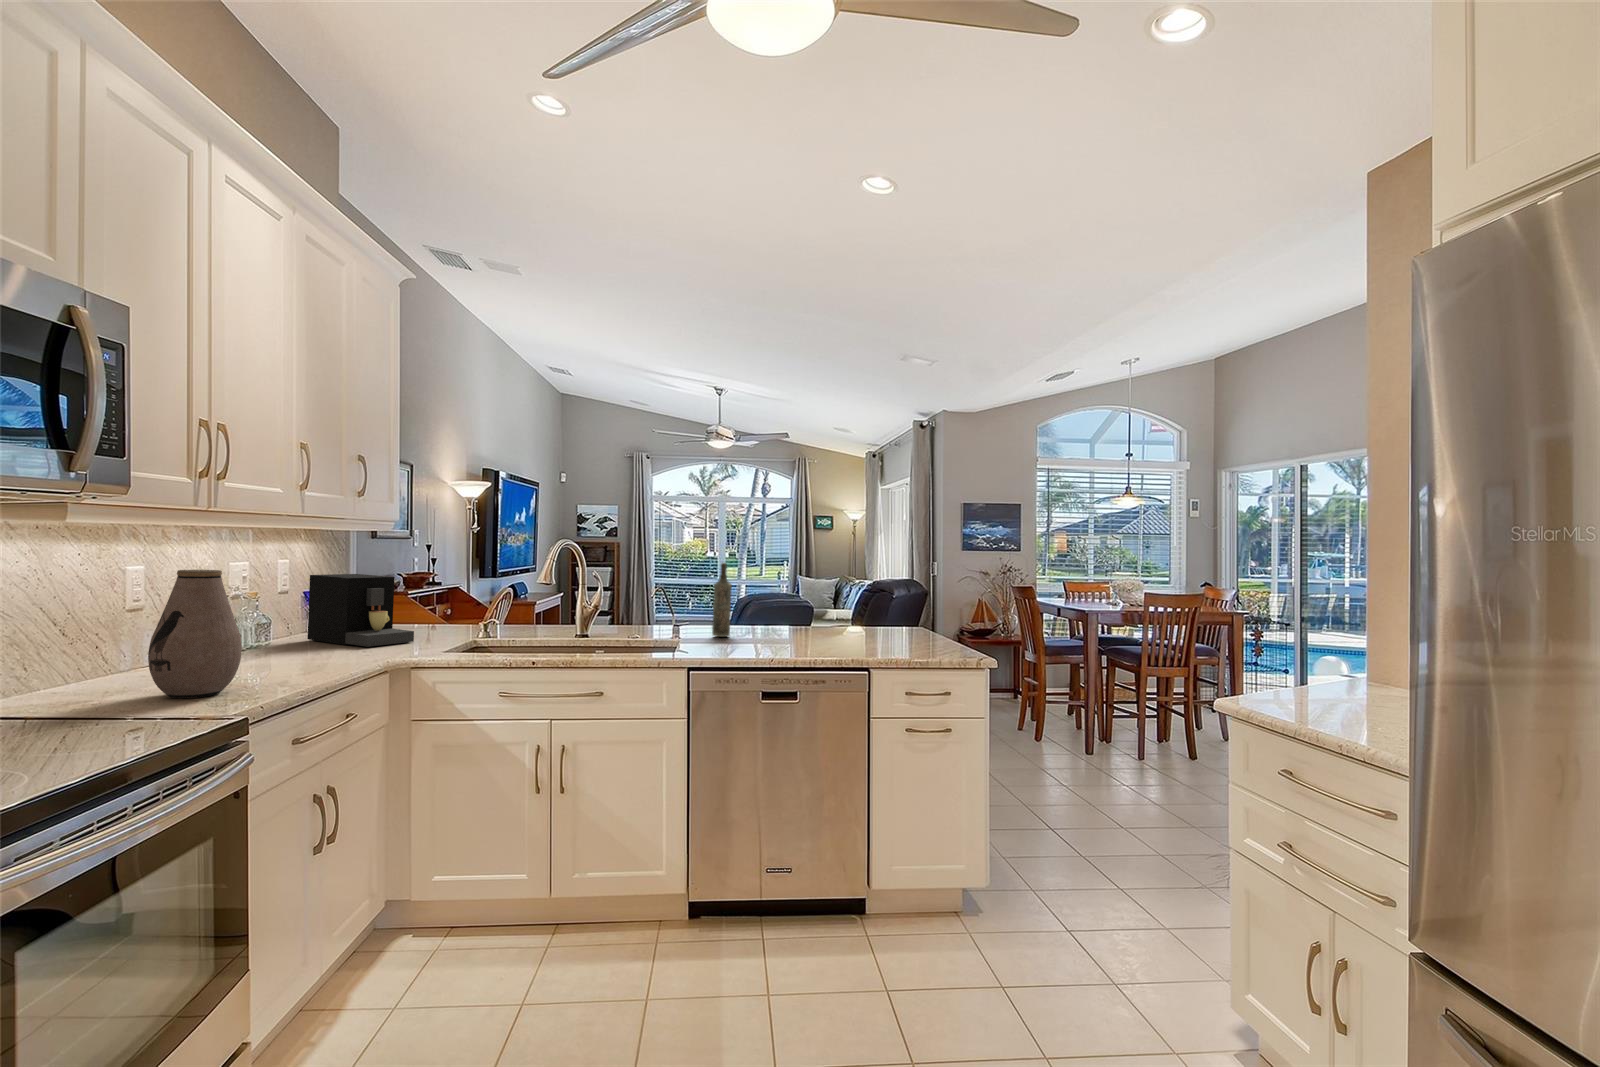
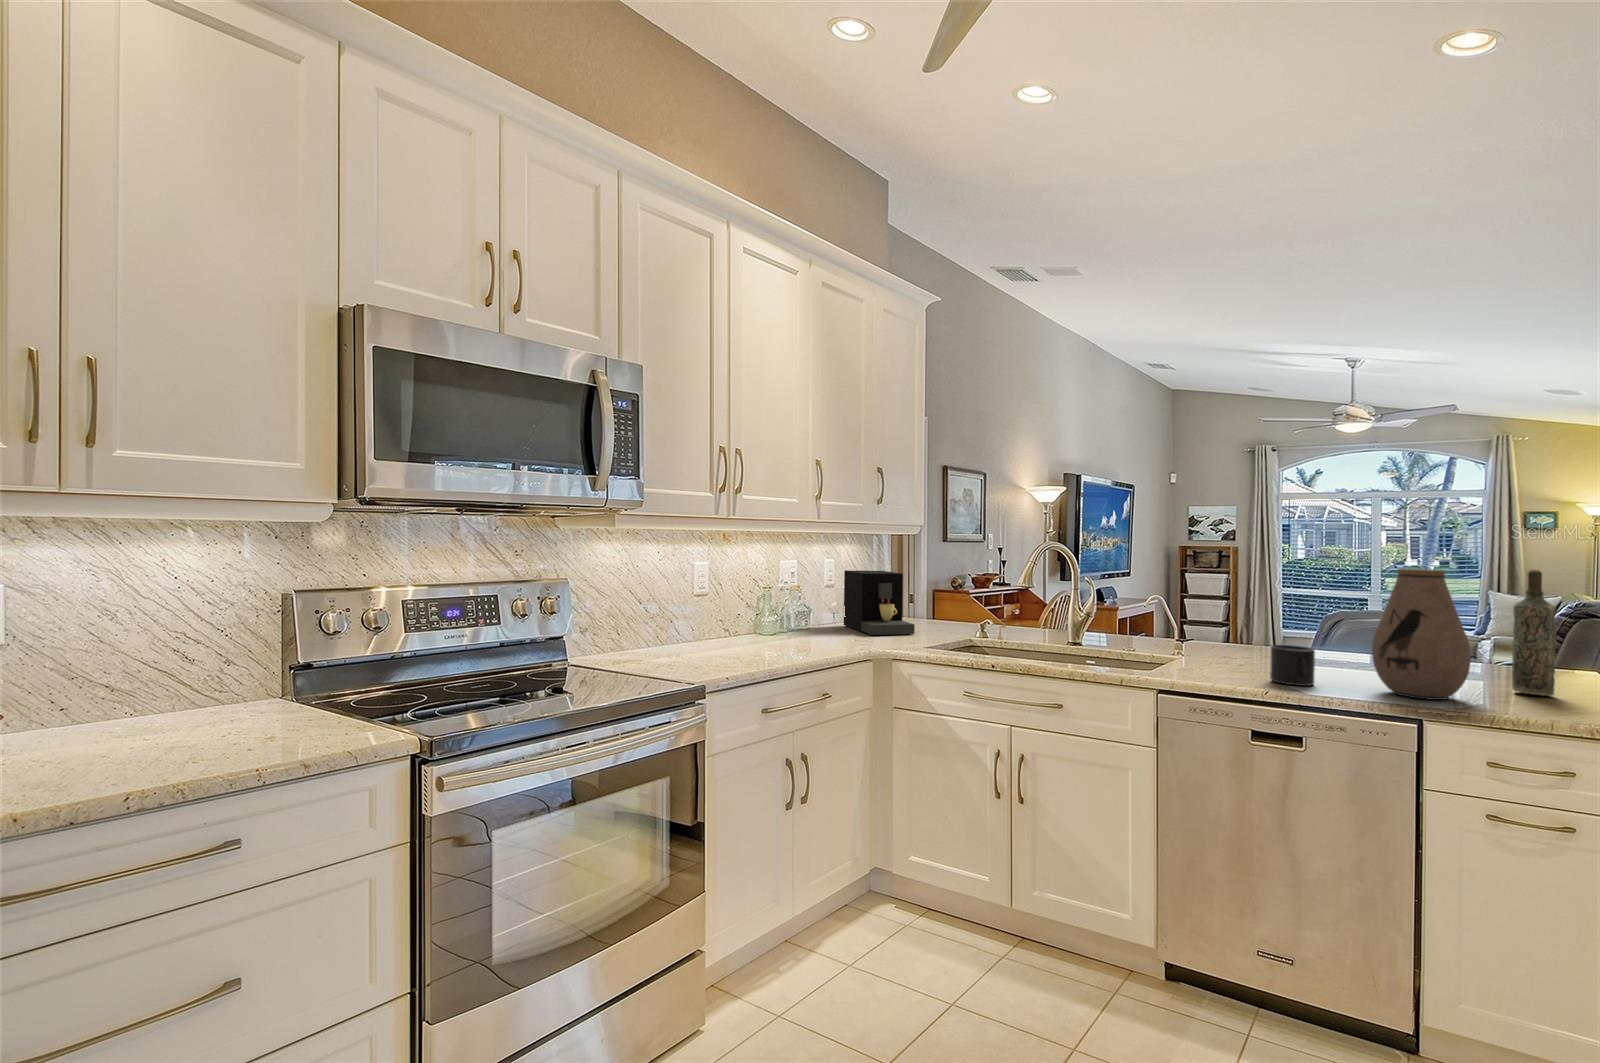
bottle: present [712,563,732,637] -> present [1512,570,1556,696]
vase: present [148,570,242,698] -> present [1372,569,1471,700]
mug: none [745,622,772,650] -> present [1270,645,1315,686]

